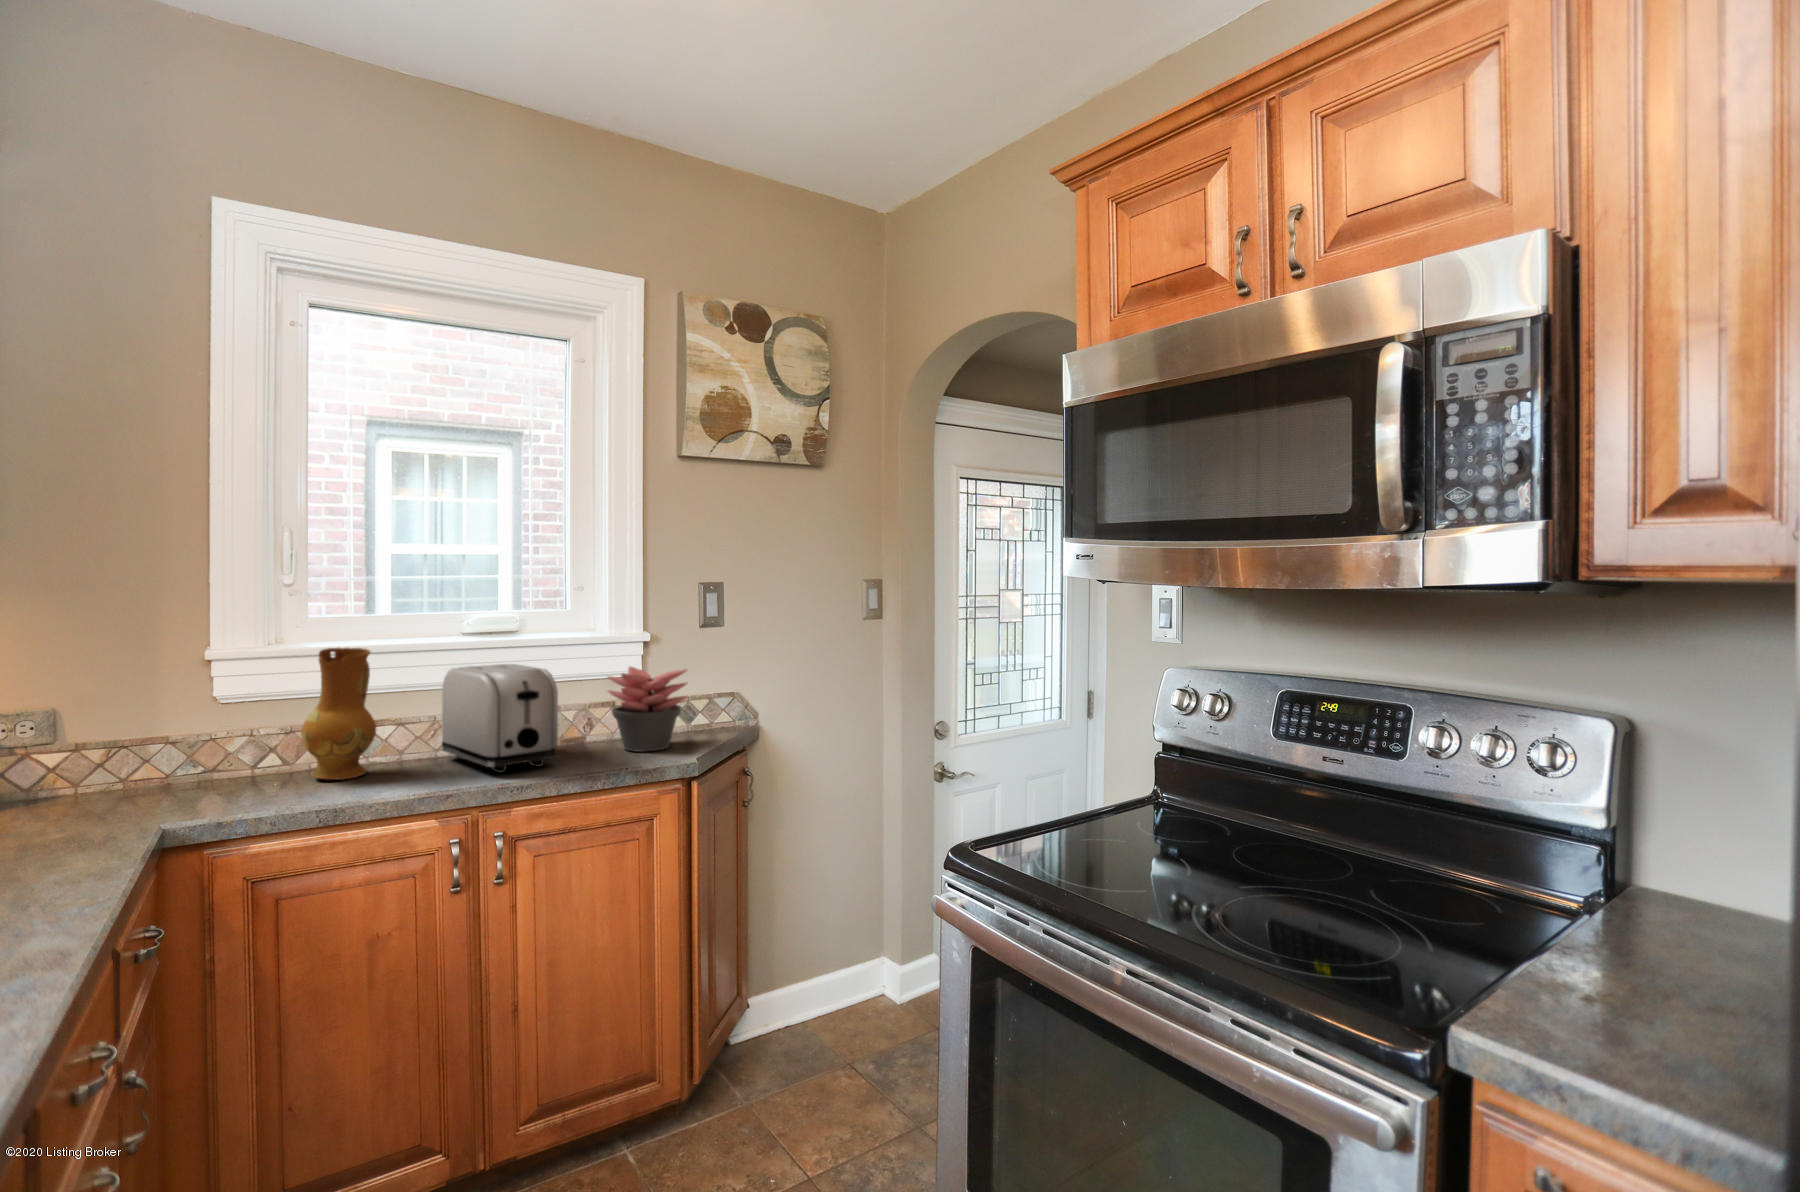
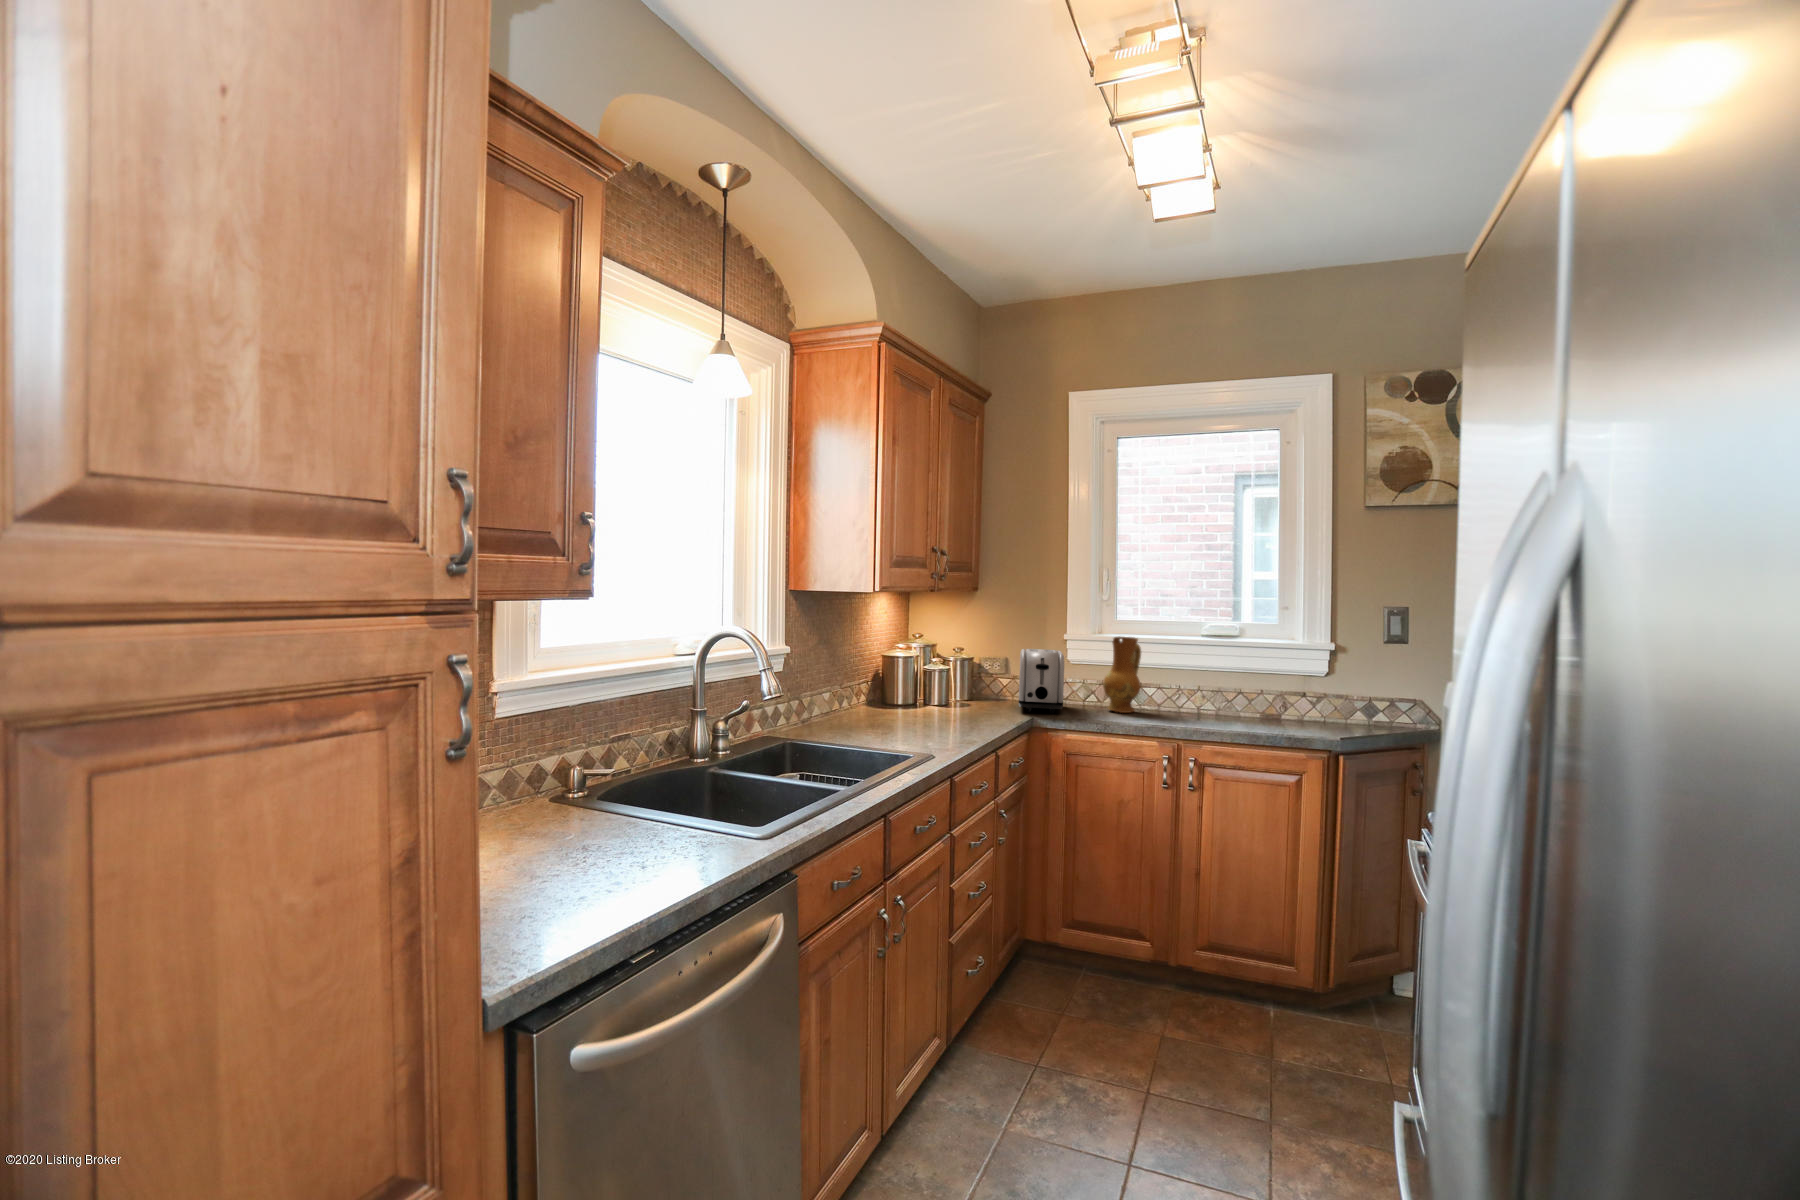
toaster: present [442,664,558,773] -> present [1019,649,1064,713]
succulent plant: present [608,666,687,752] -> none [1287,666,1349,729]

